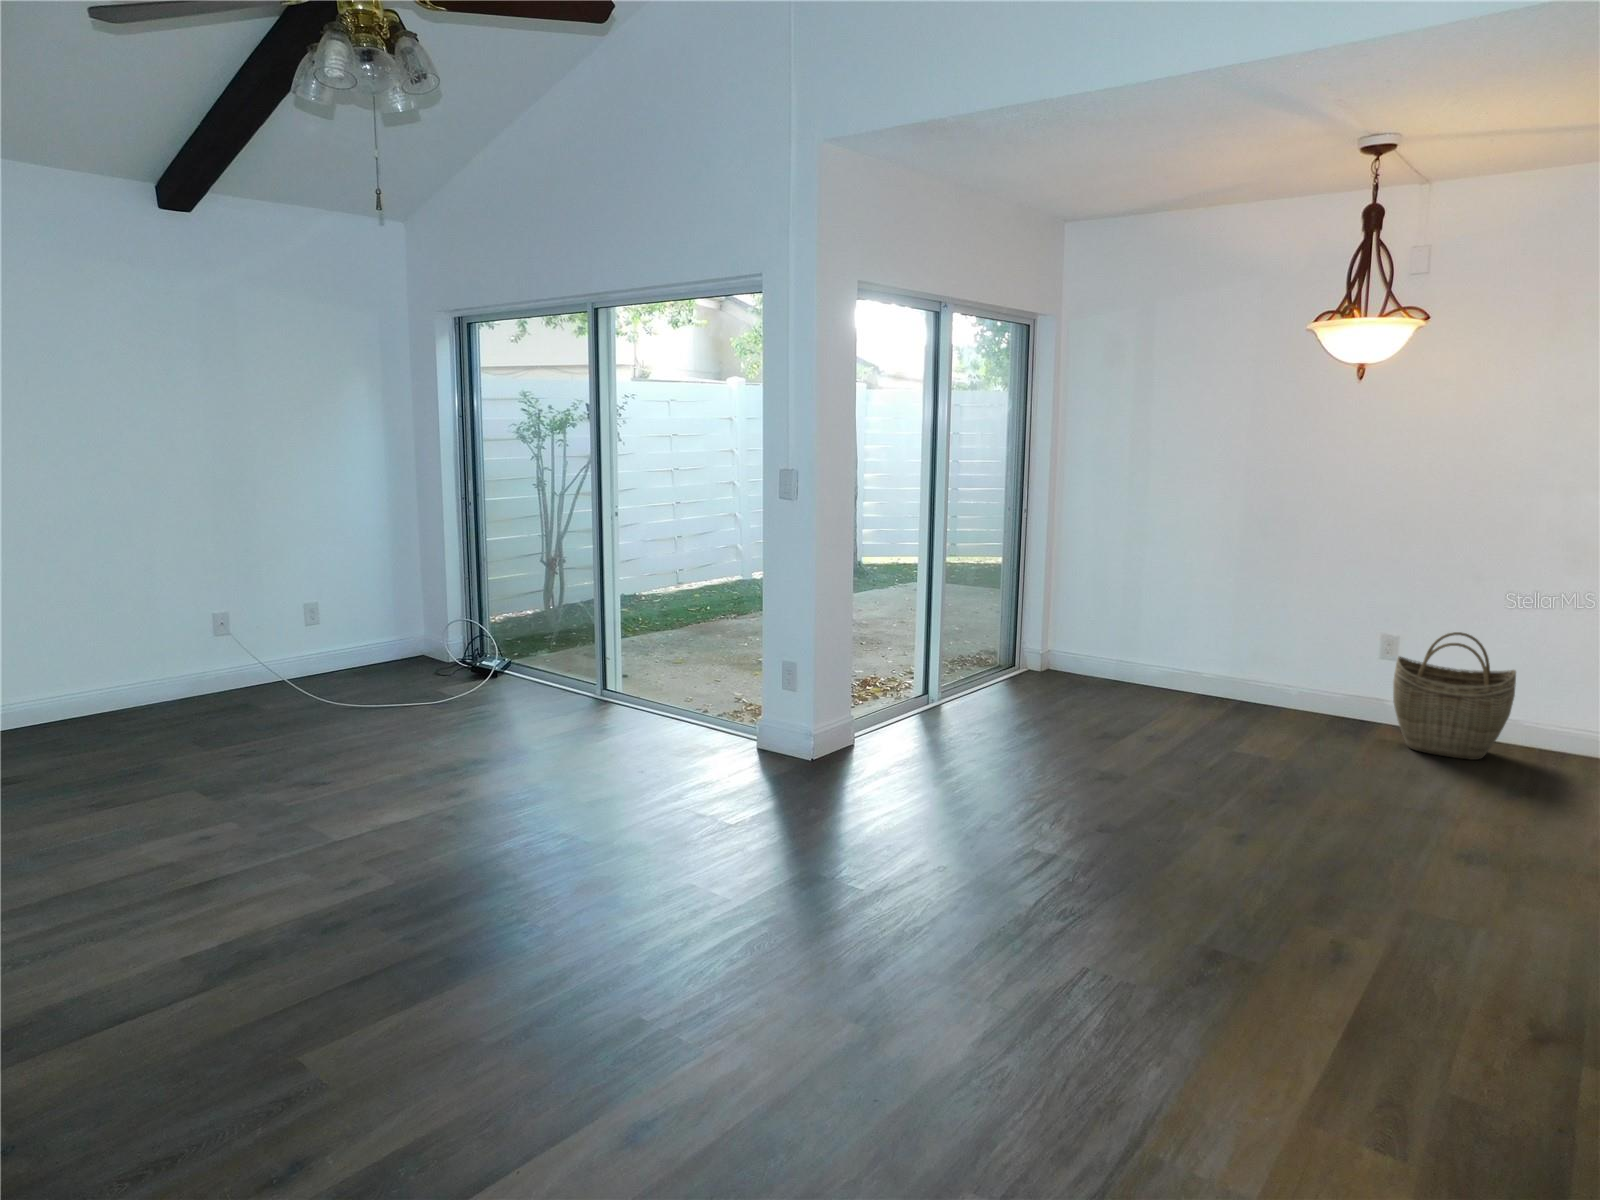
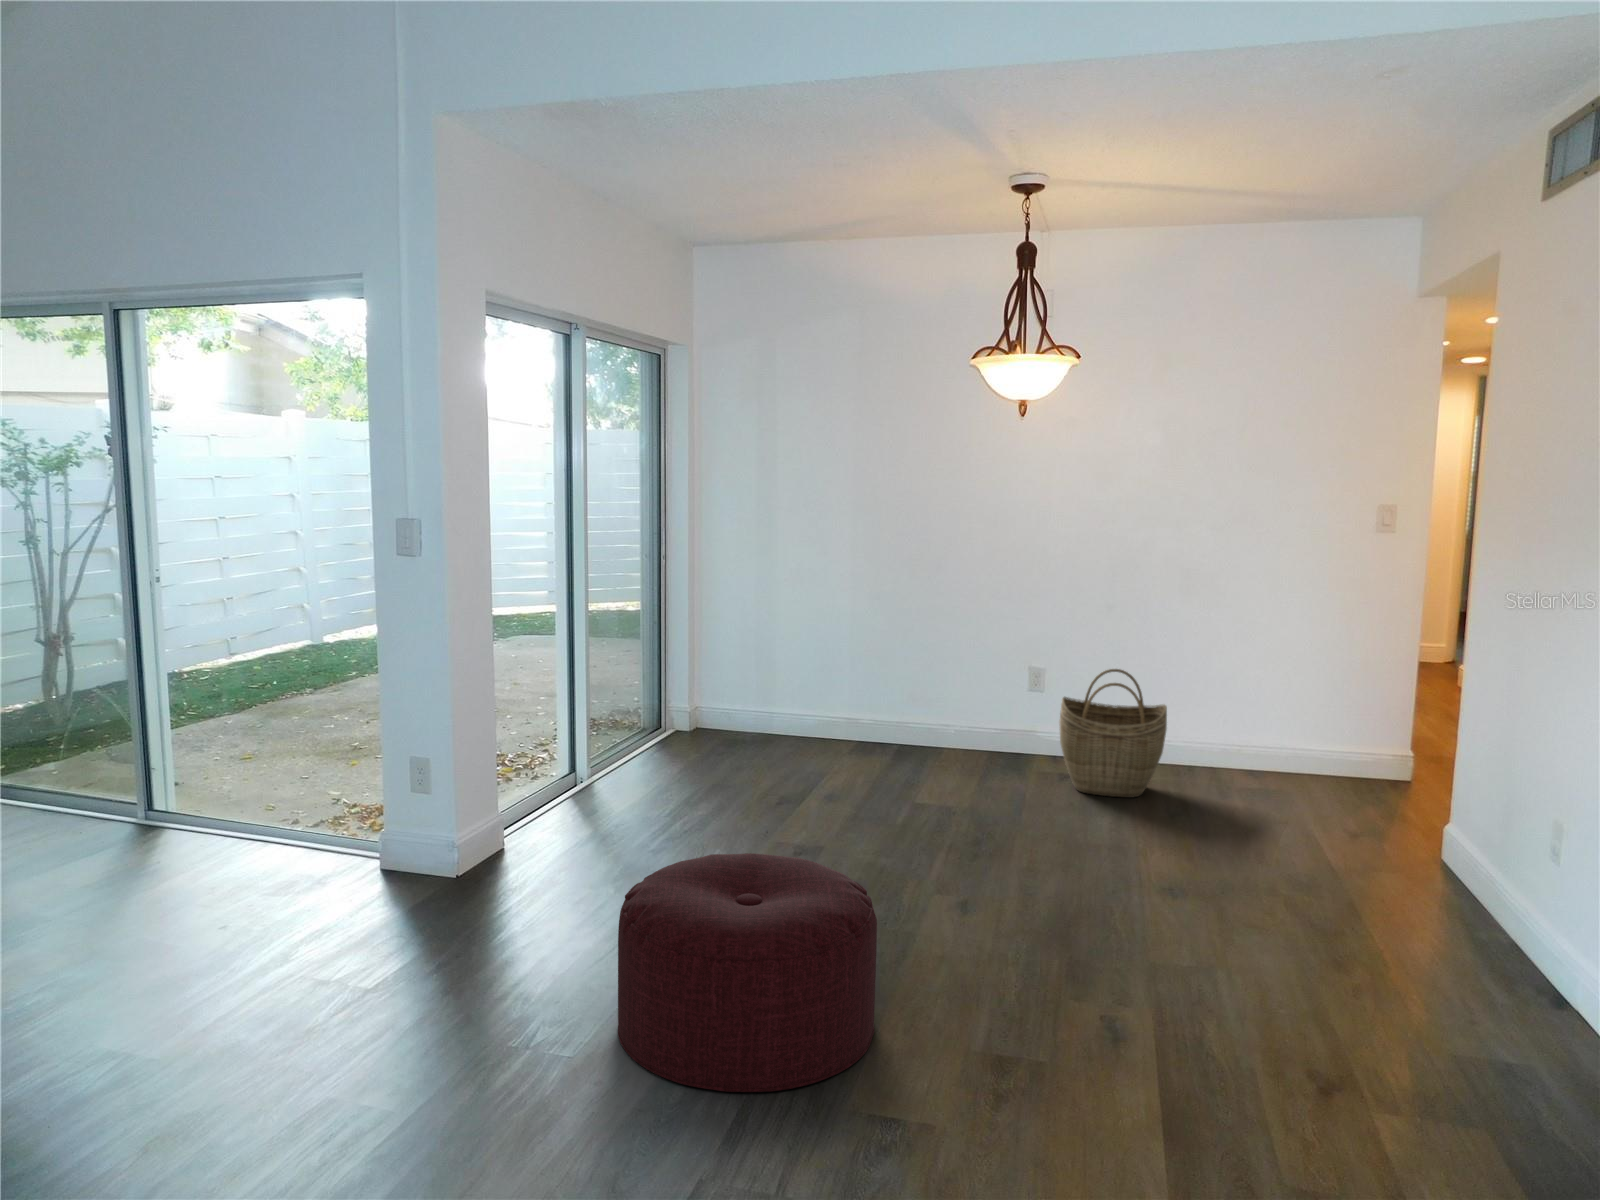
ottoman: none [909,746,1157,960] -> present [618,853,877,1092]

